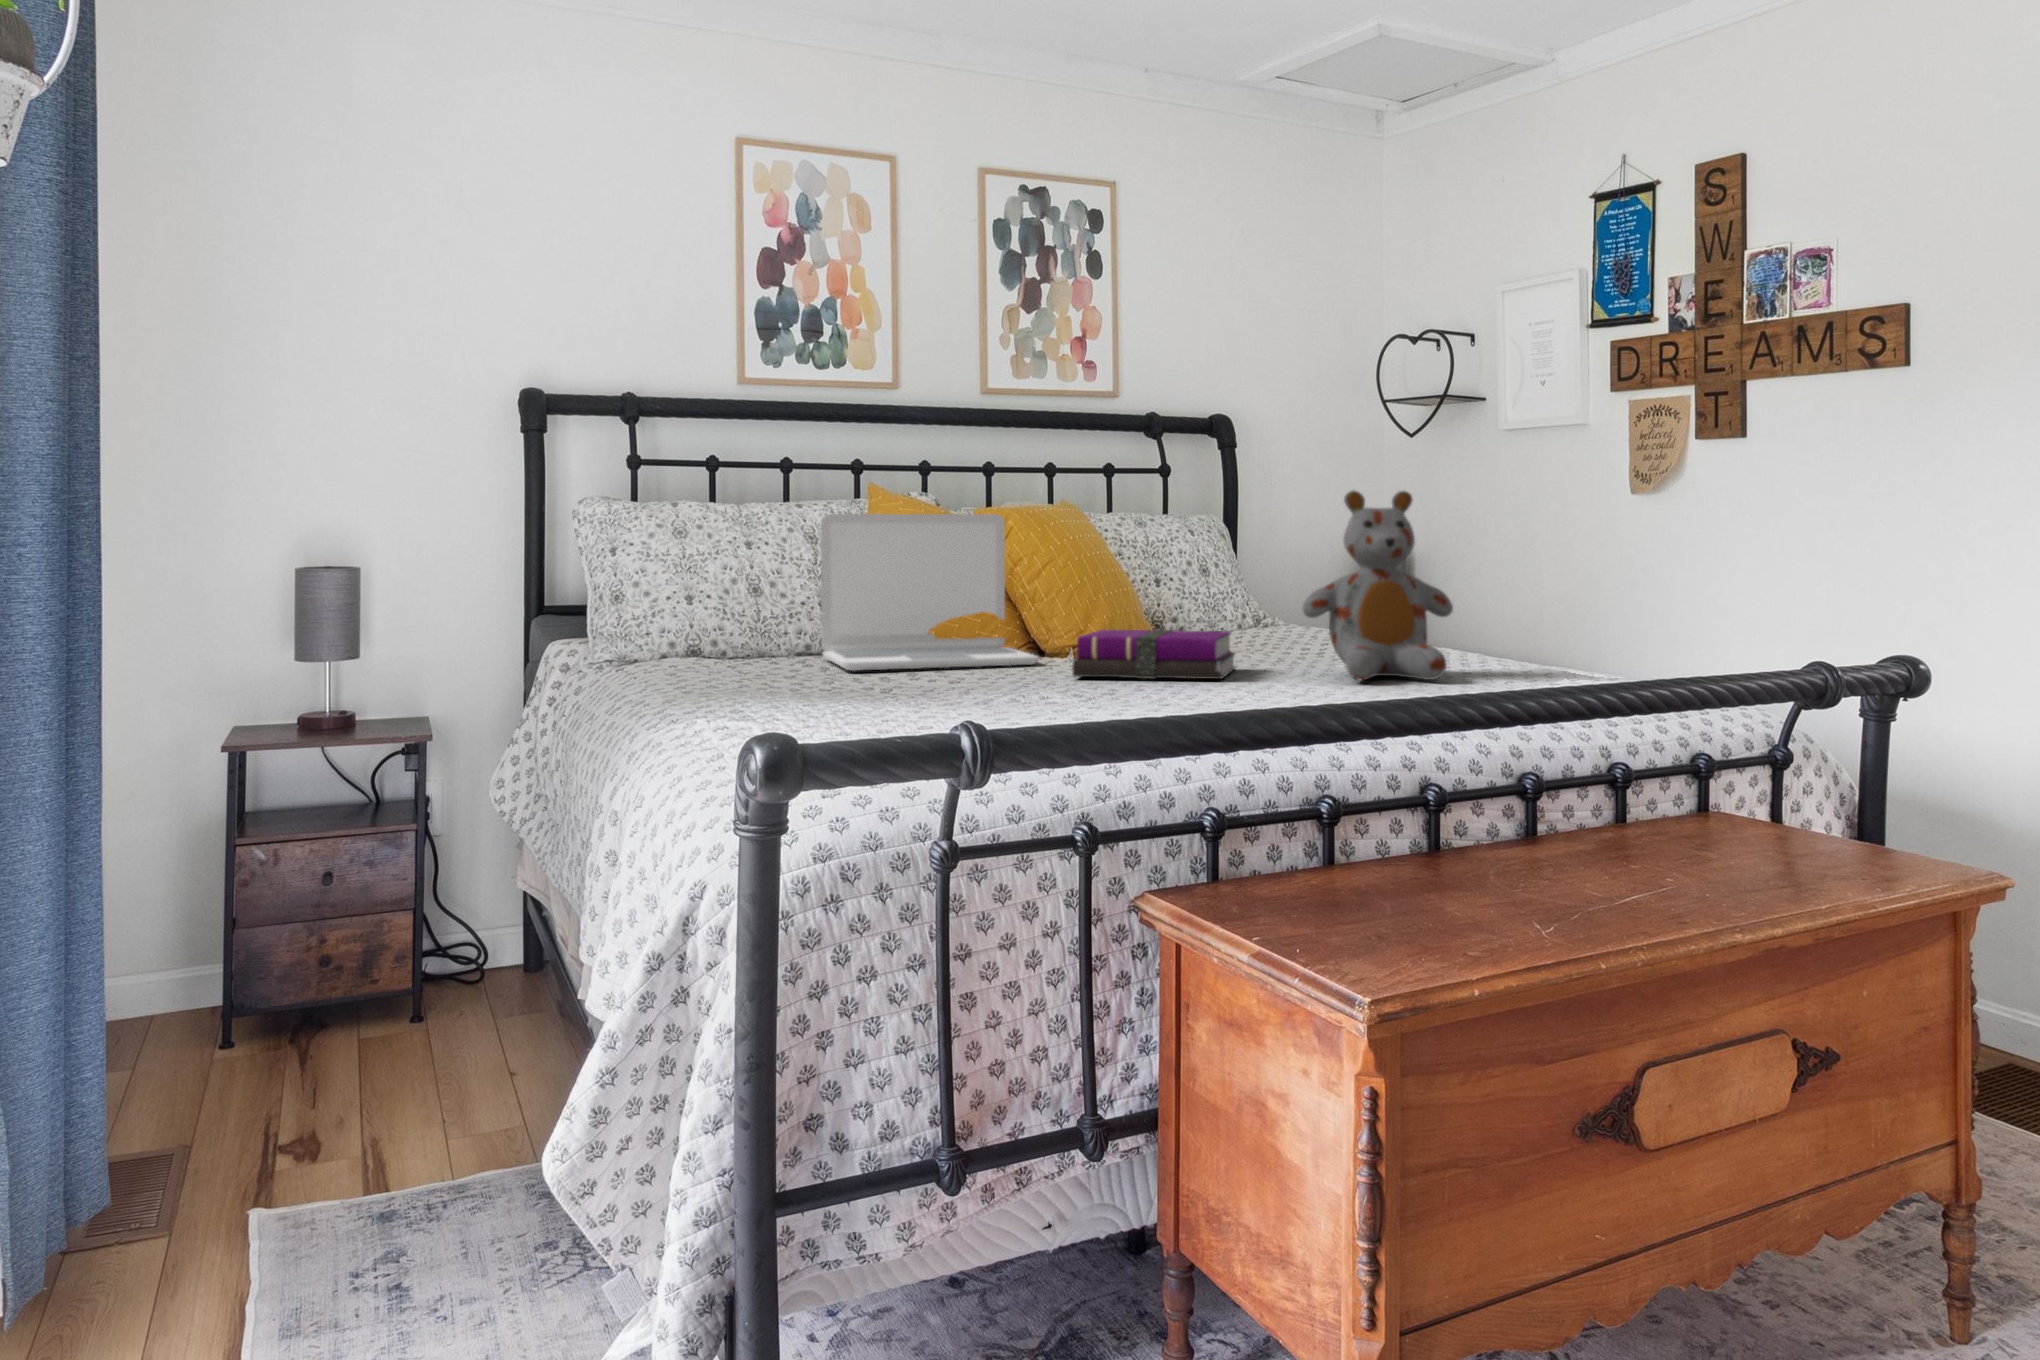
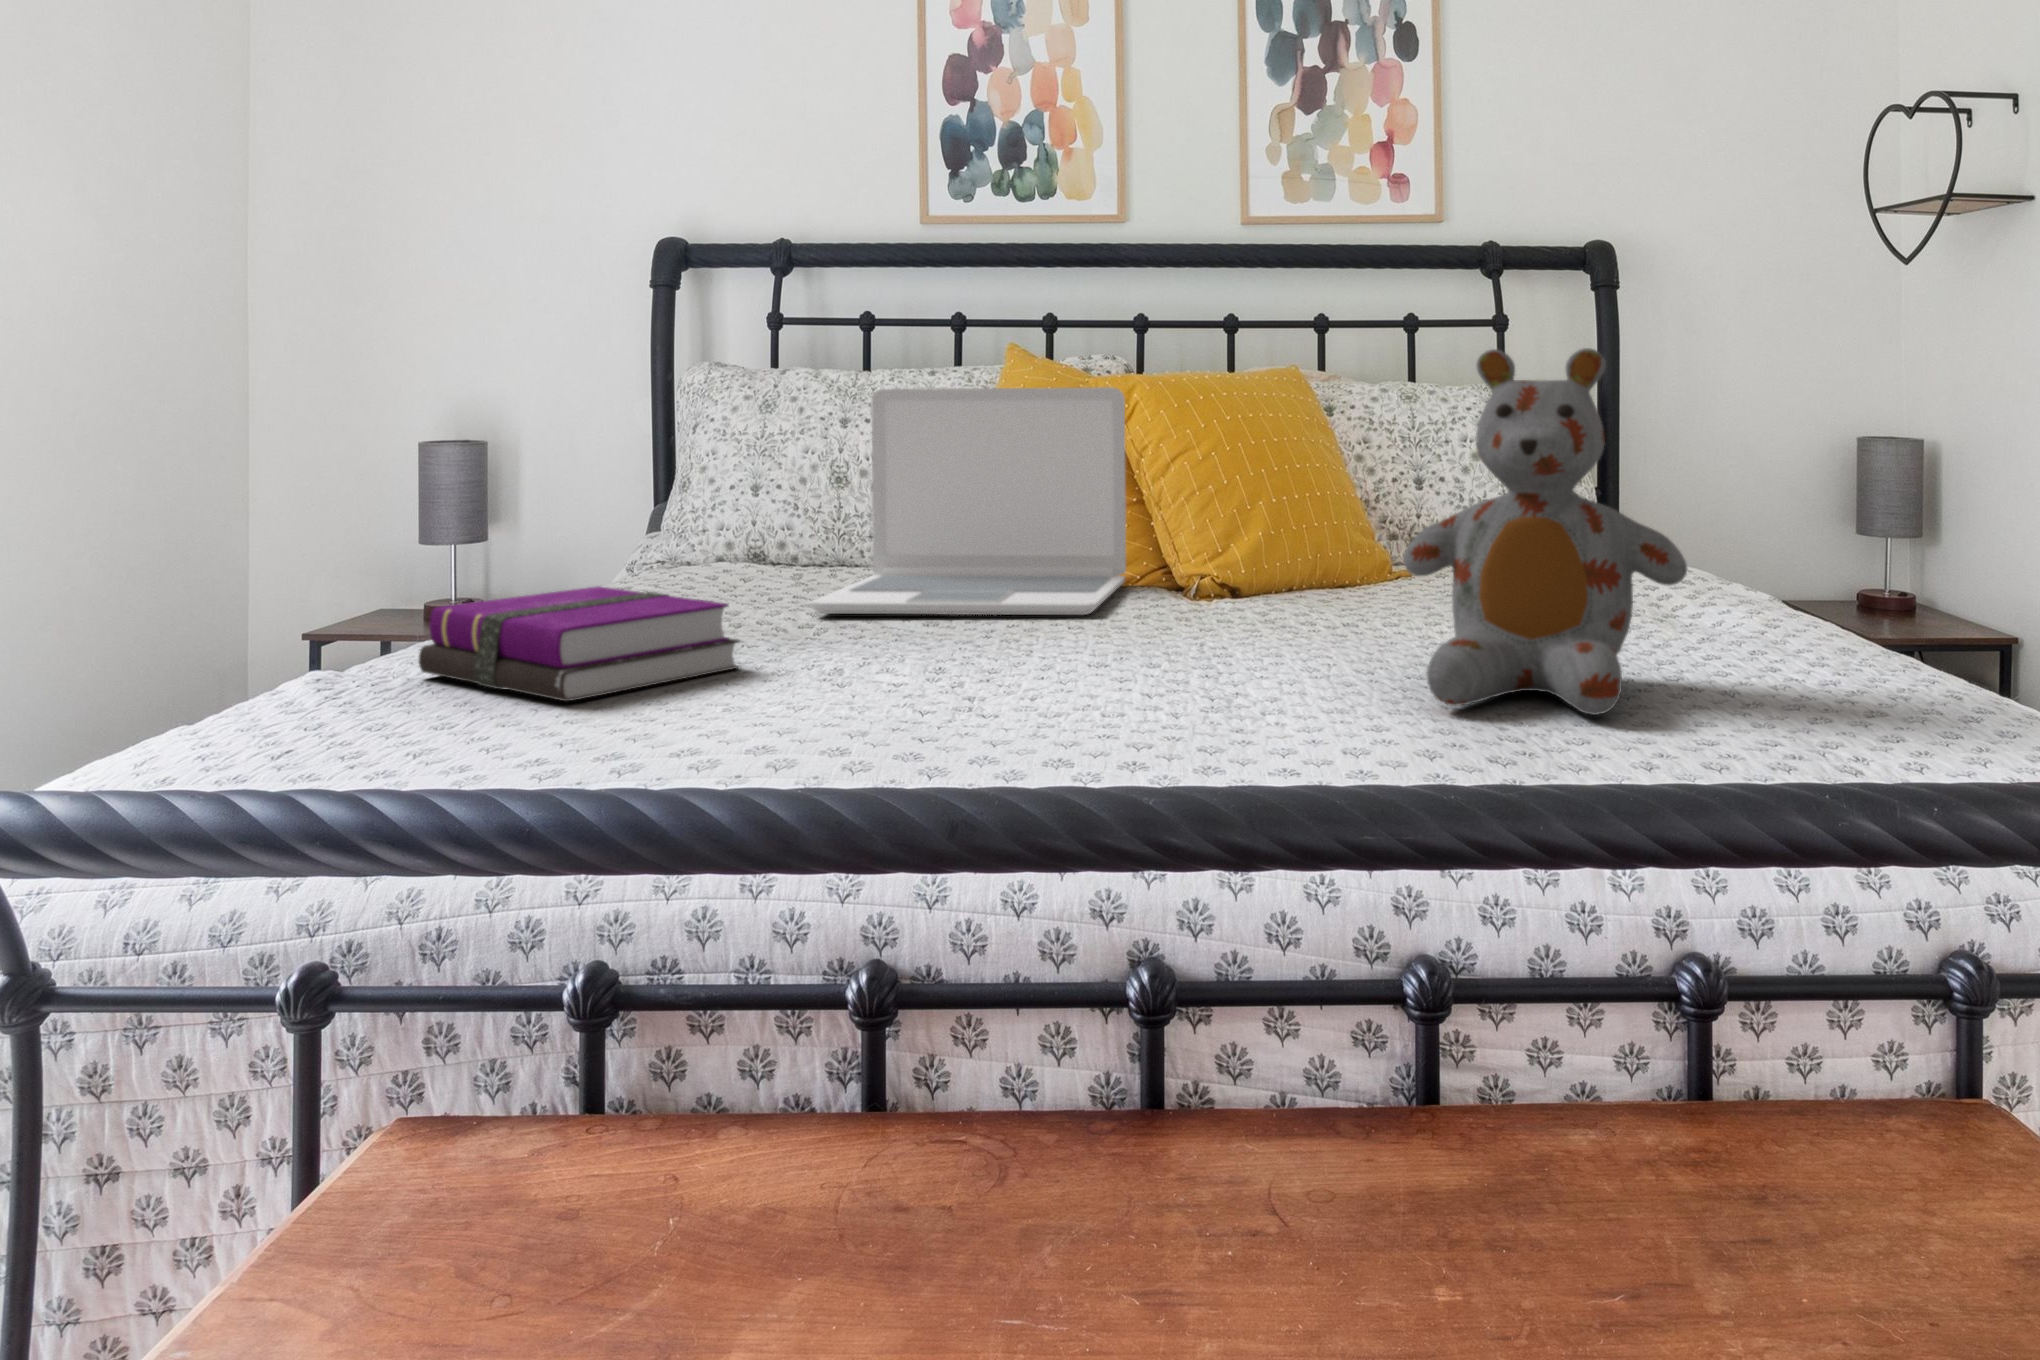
notebook: present [1072,630,1235,679] -> present [419,586,739,701]

